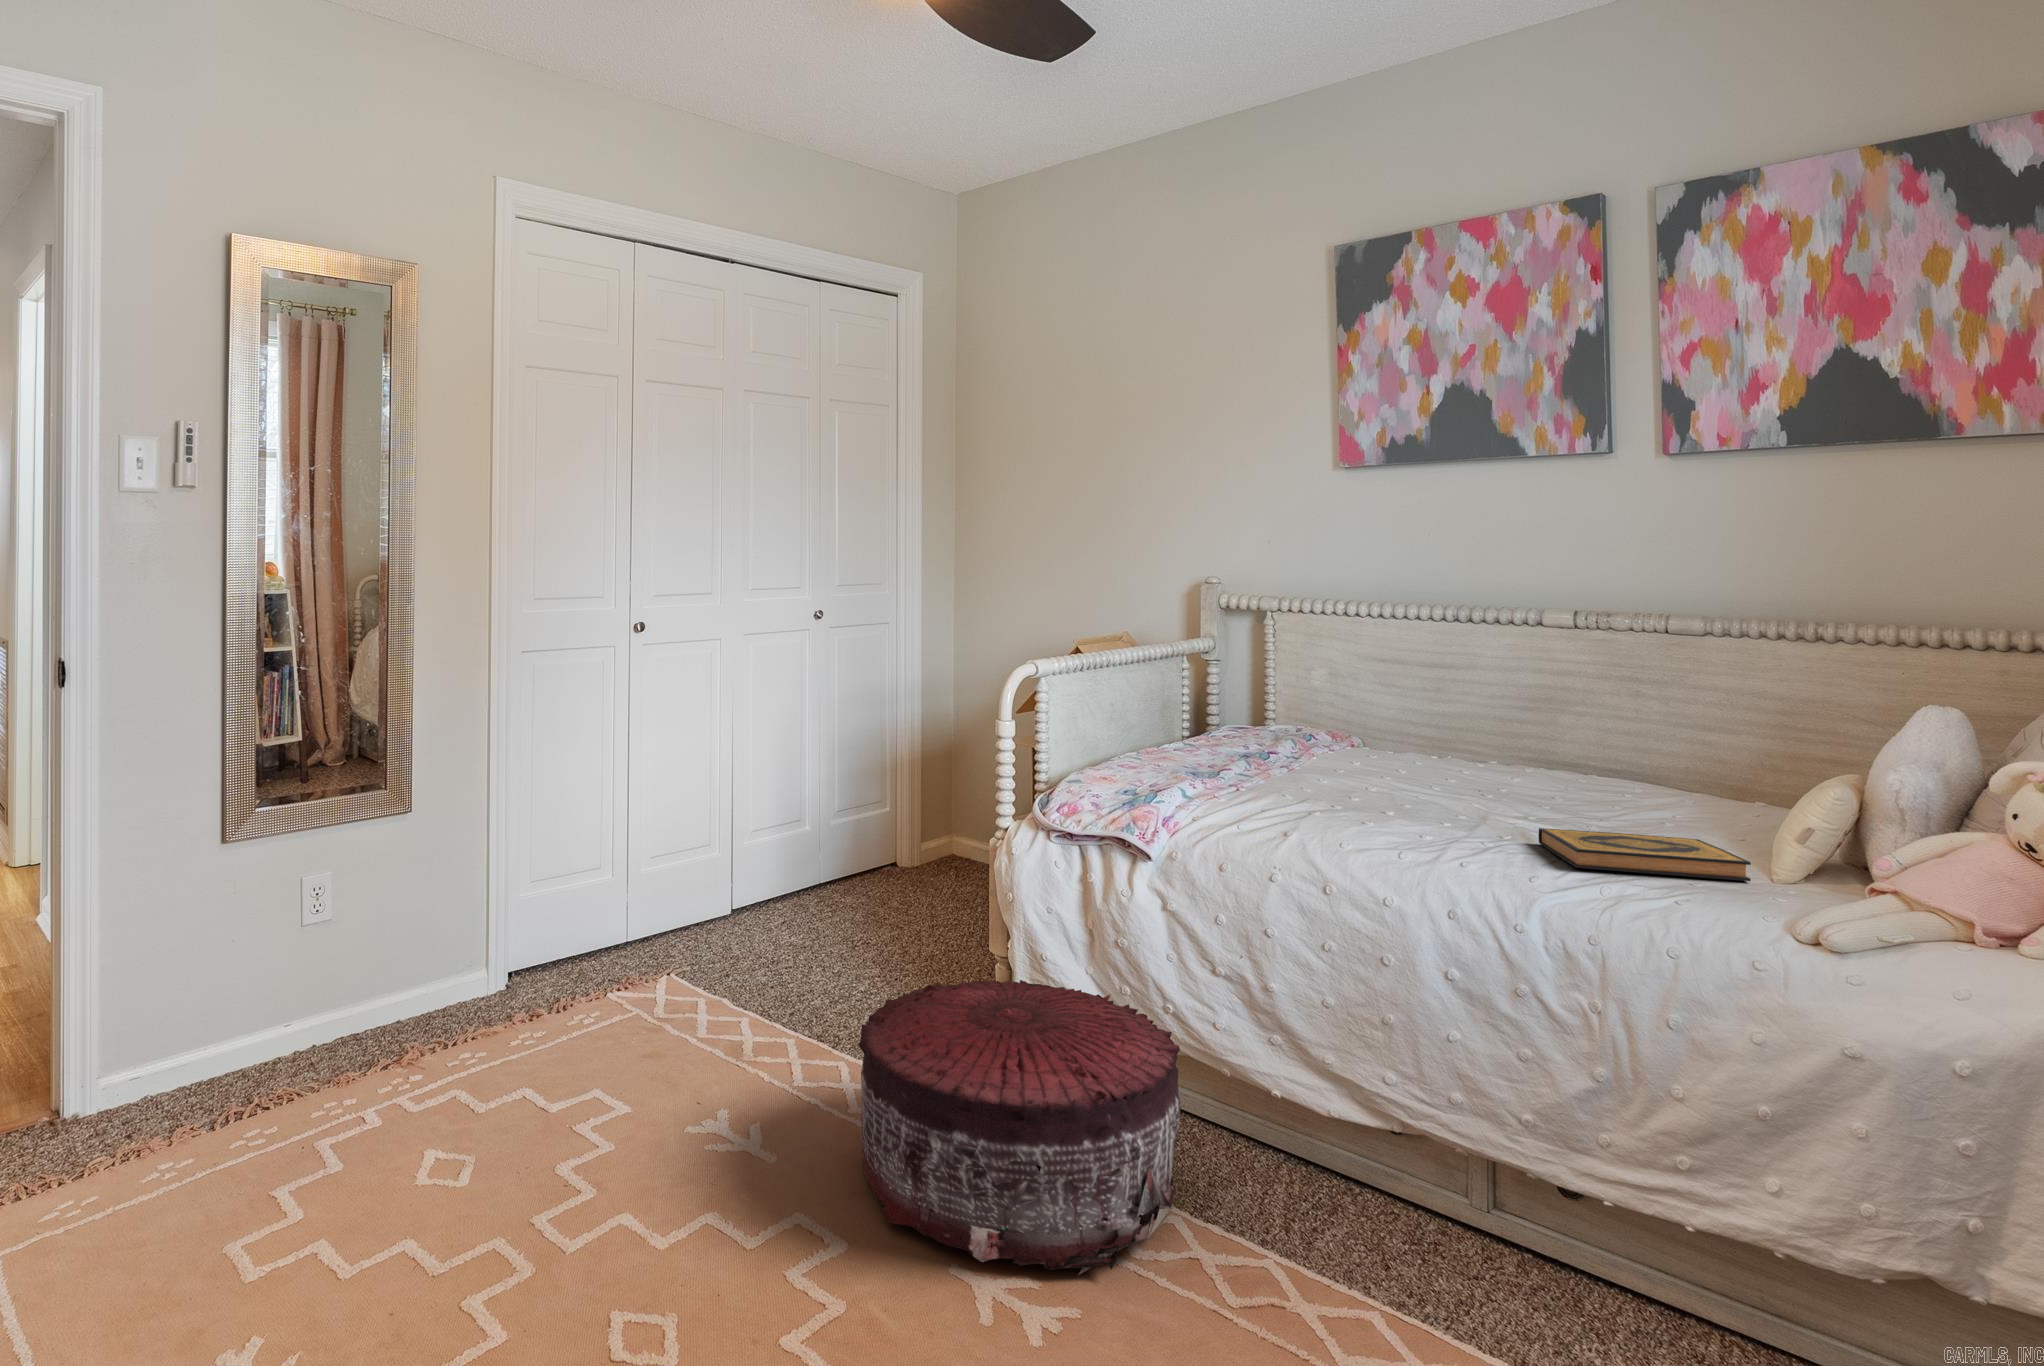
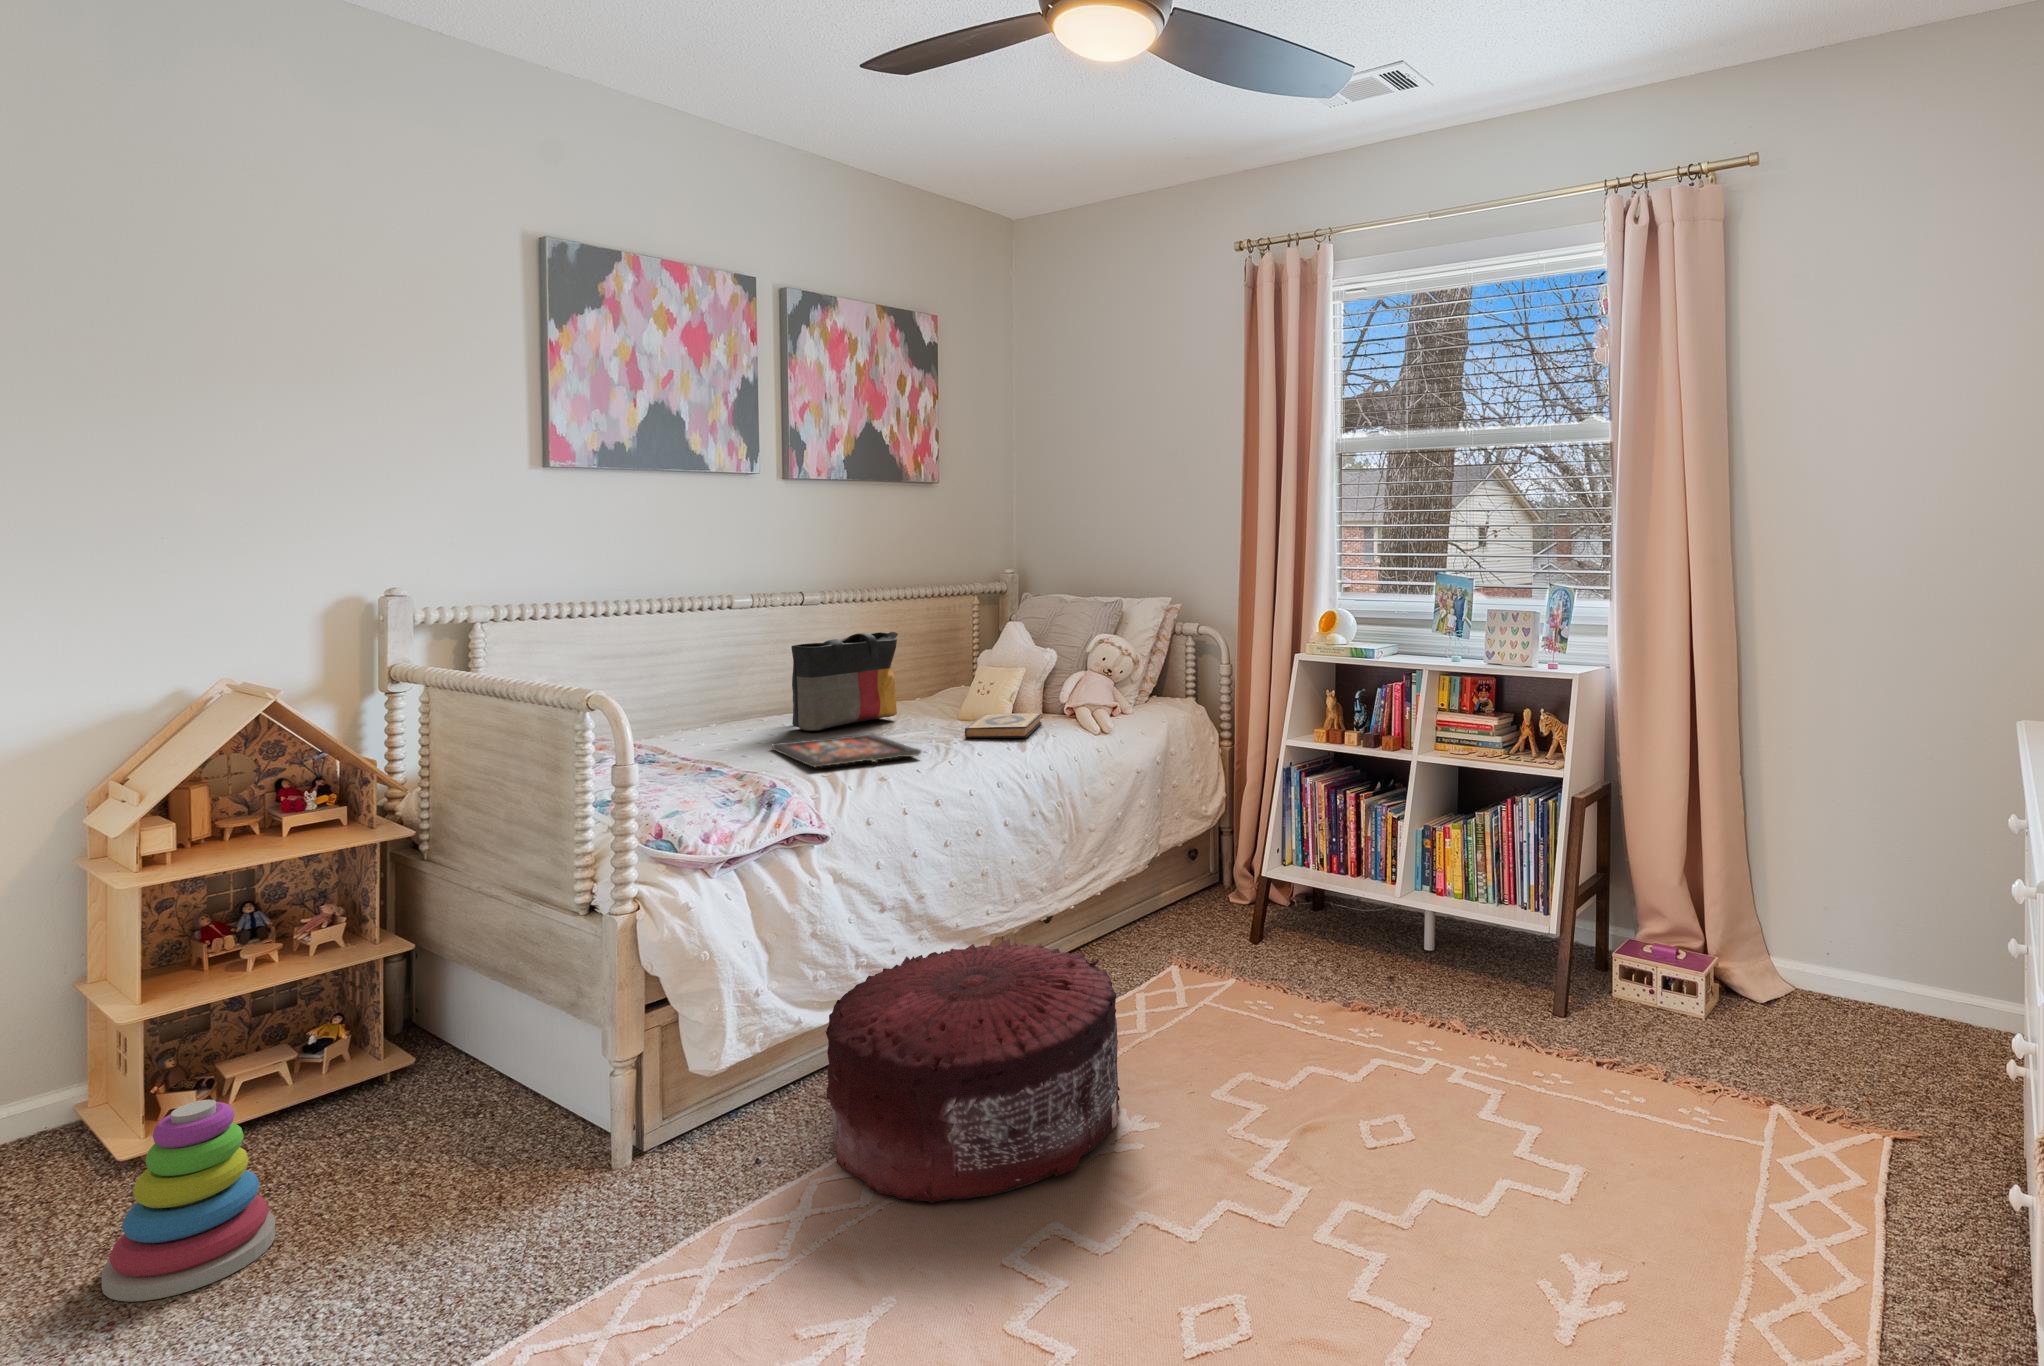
tote bag: none [1469,673,1660,809] -> present [791,632,898,731]
board game: none [1255,776,1479,822] -> present [772,733,921,767]
stacking toy: none [863,853,935,955] -> present [102,1100,275,1302]

